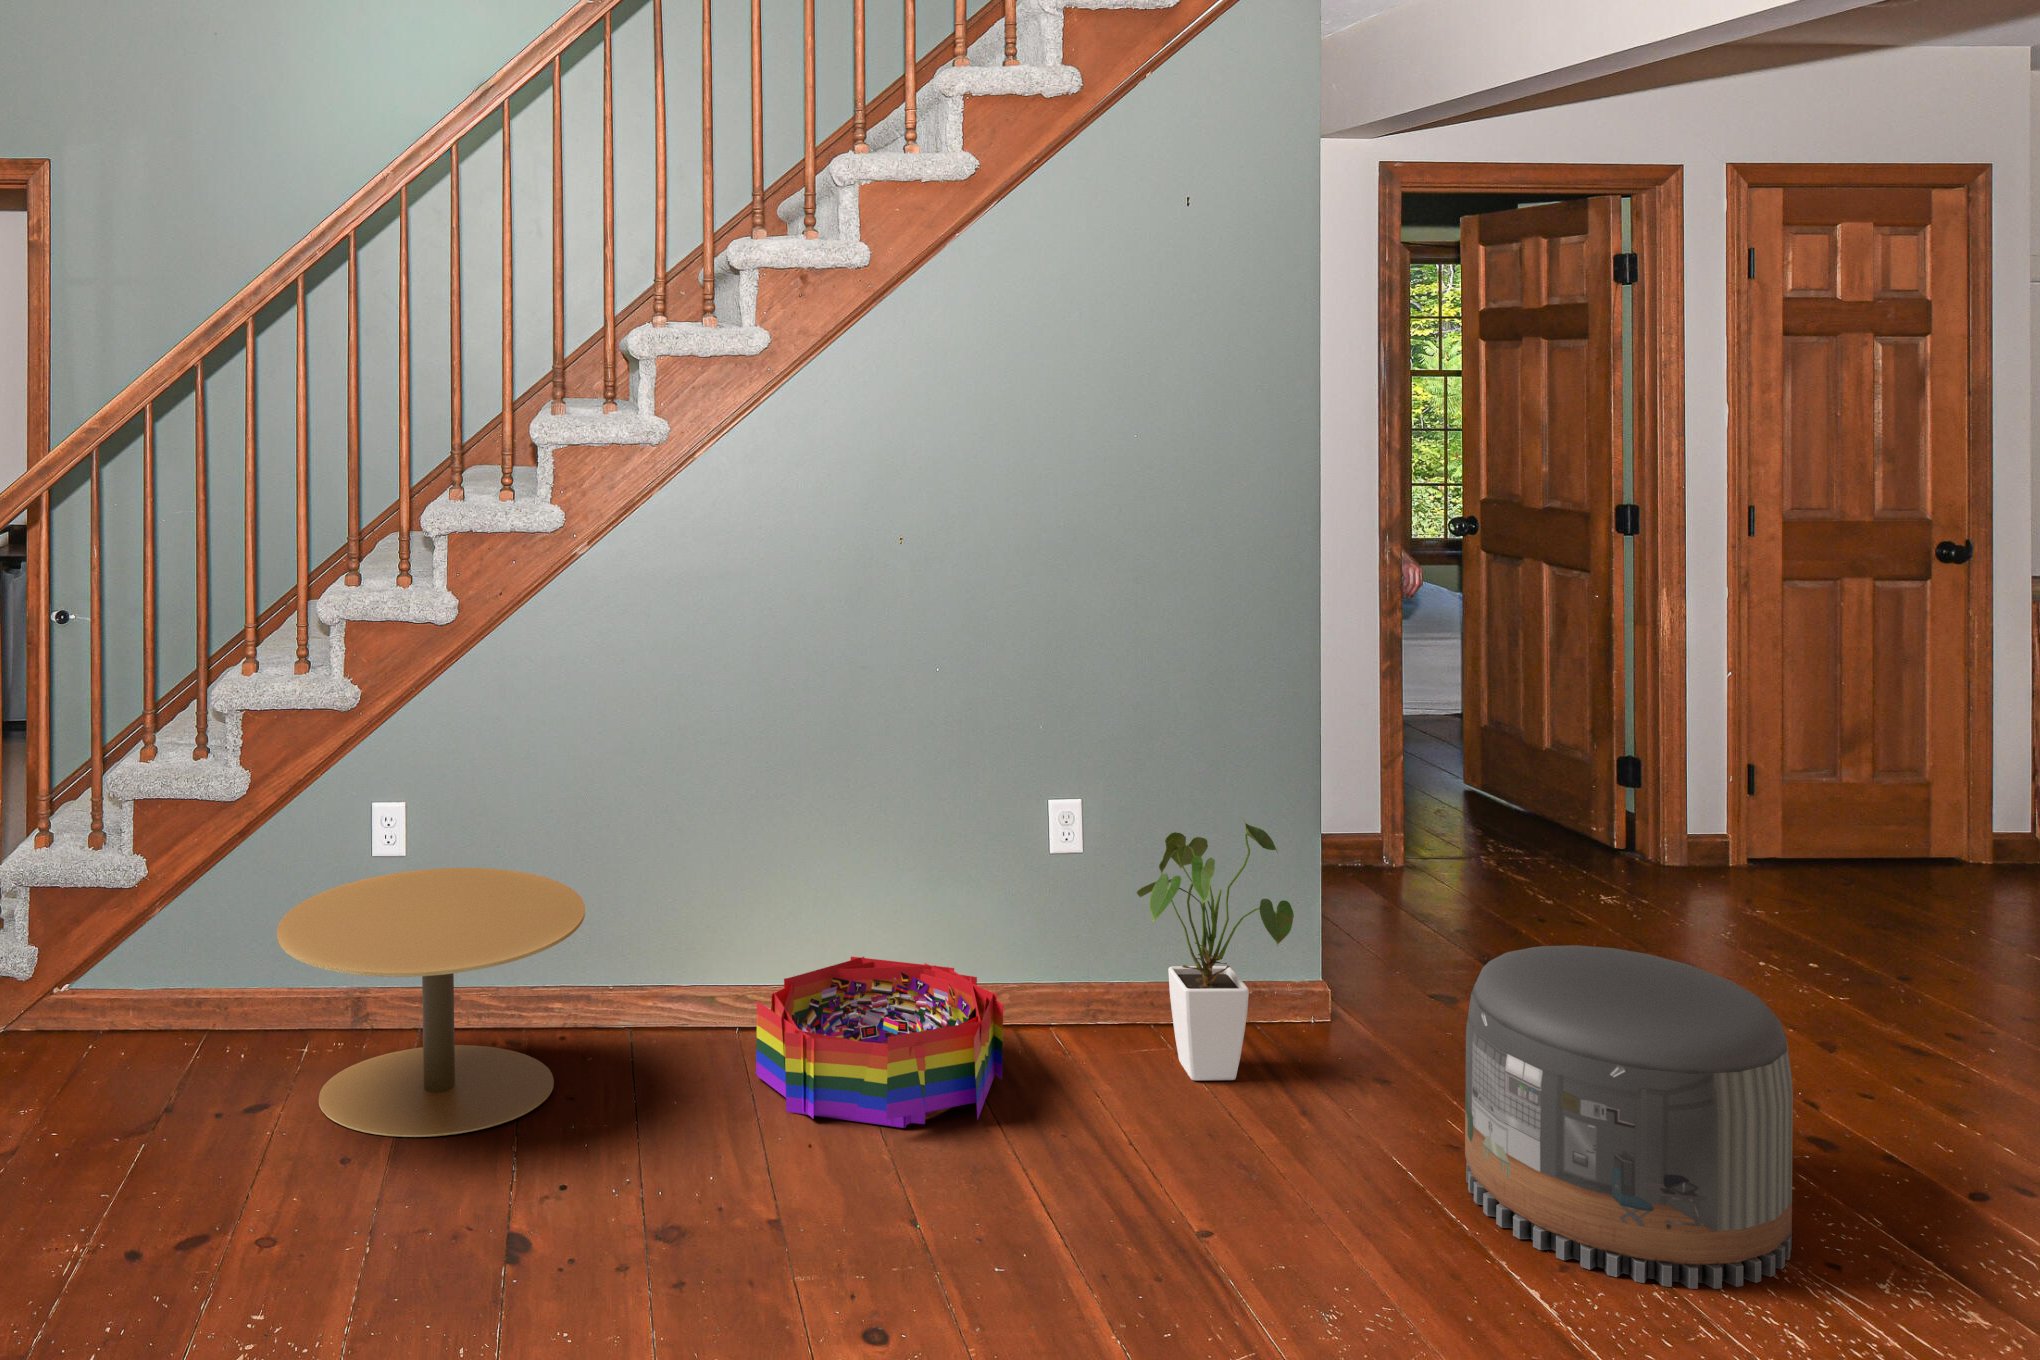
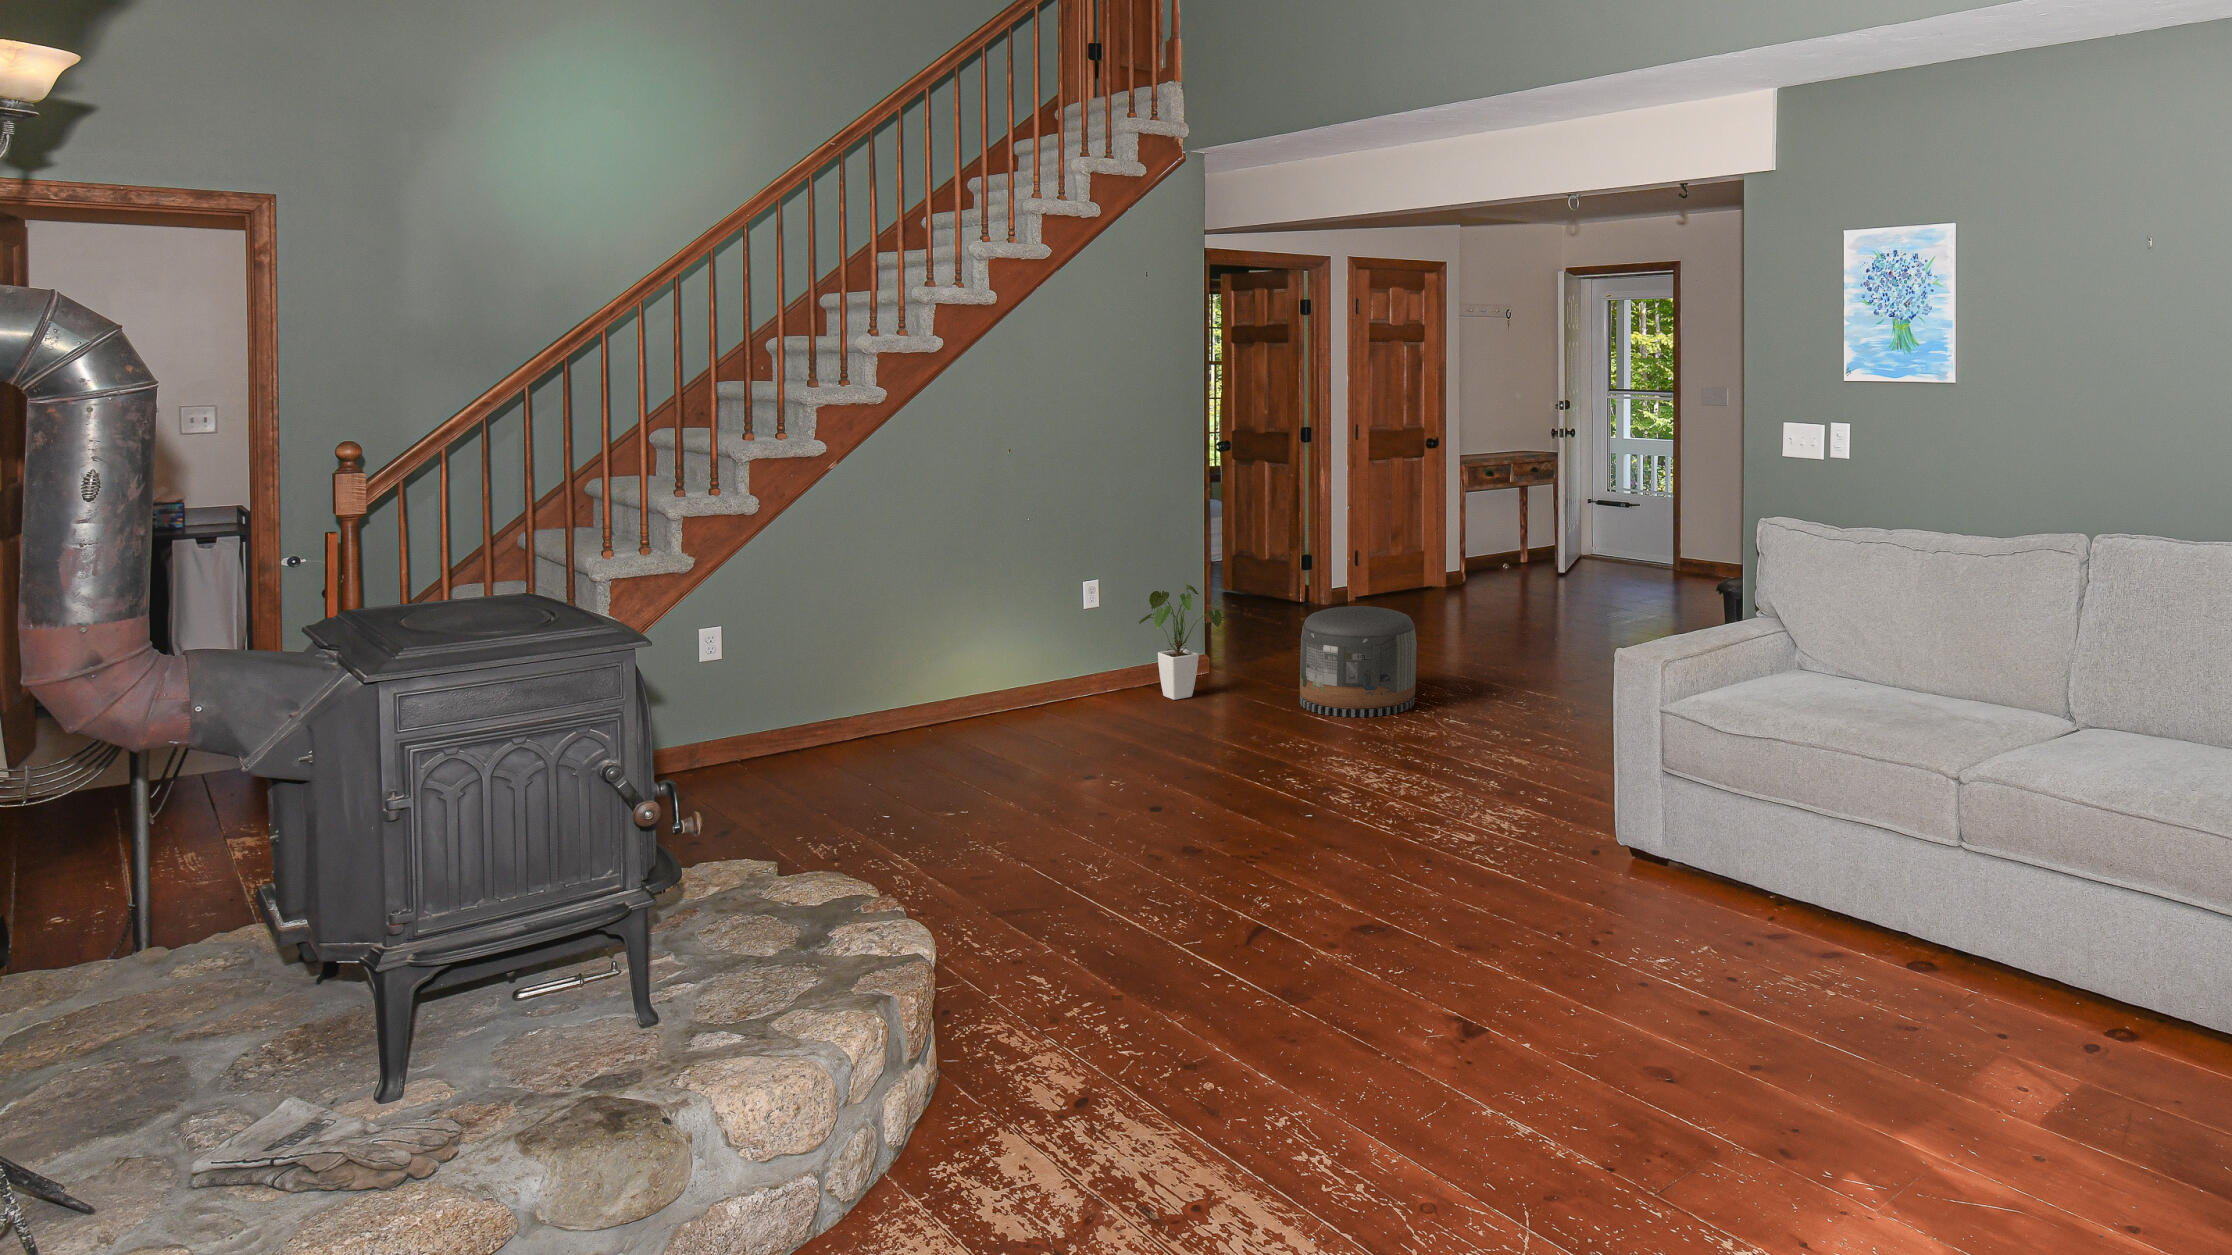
side table: present [277,868,585,1137] -> none [707,651,891,785]
storage bin: present [756,957,1003,1128] -> none [970,670,1095,740]

